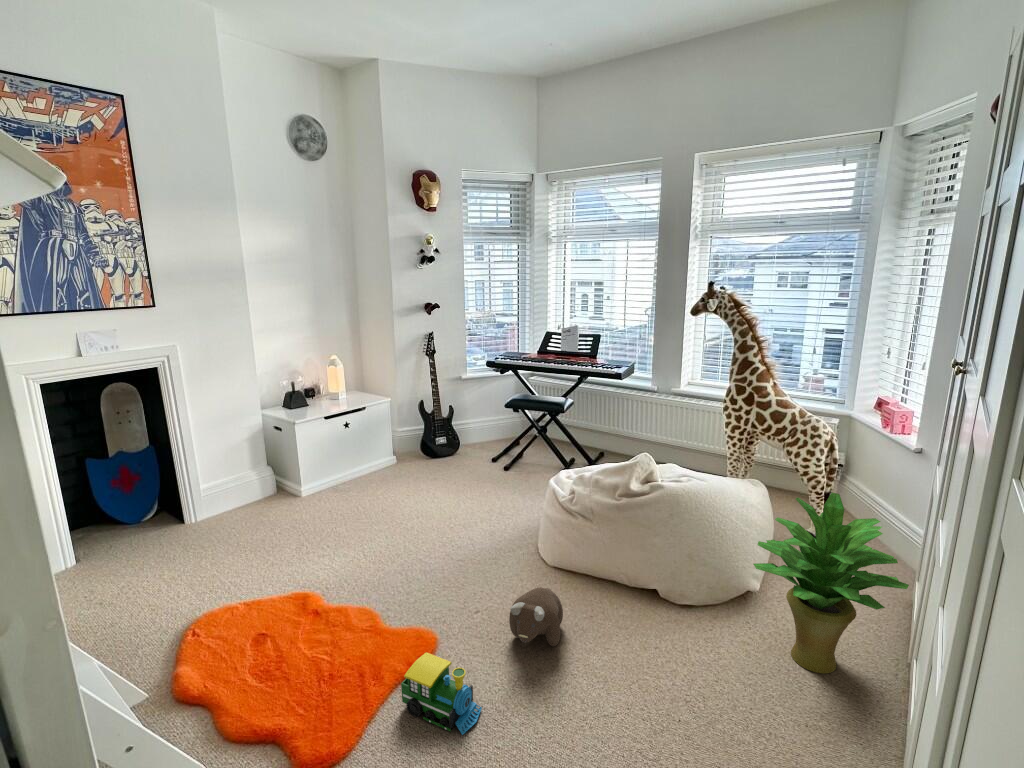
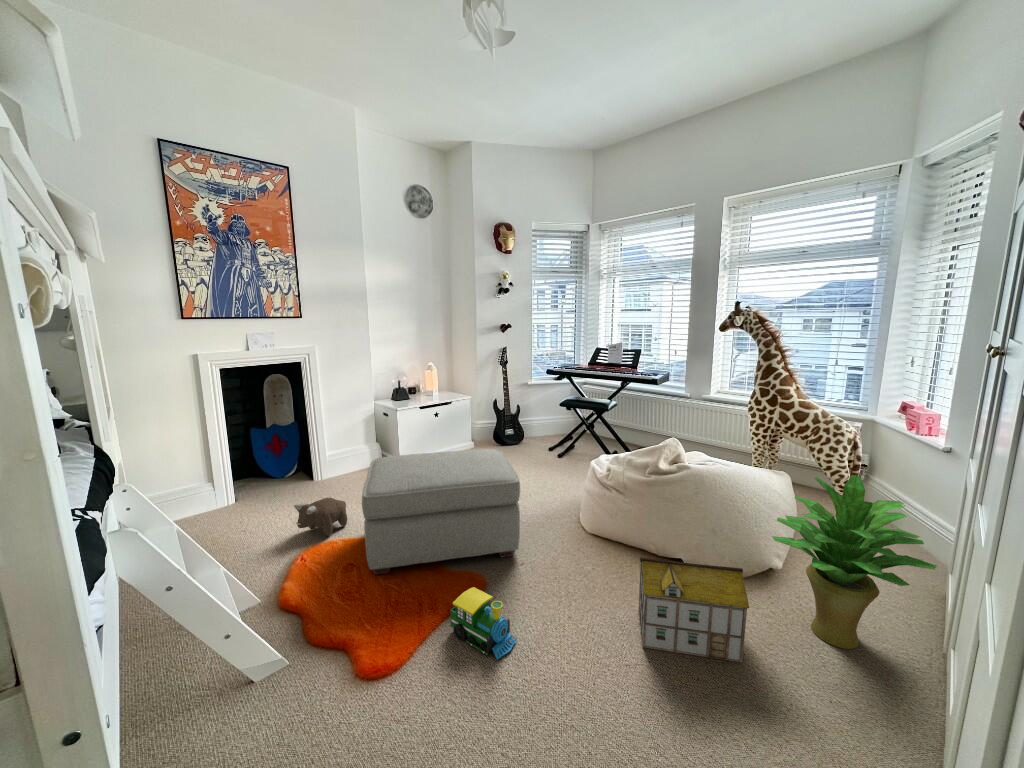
ottoman: none [274,473,472,646] -> present [362,449,520,575]
plush toy: present [509,587,563,646] -> present [294,498,347,536]
toy house: none [614,600,733,705] -> present [639,557,750,663]

